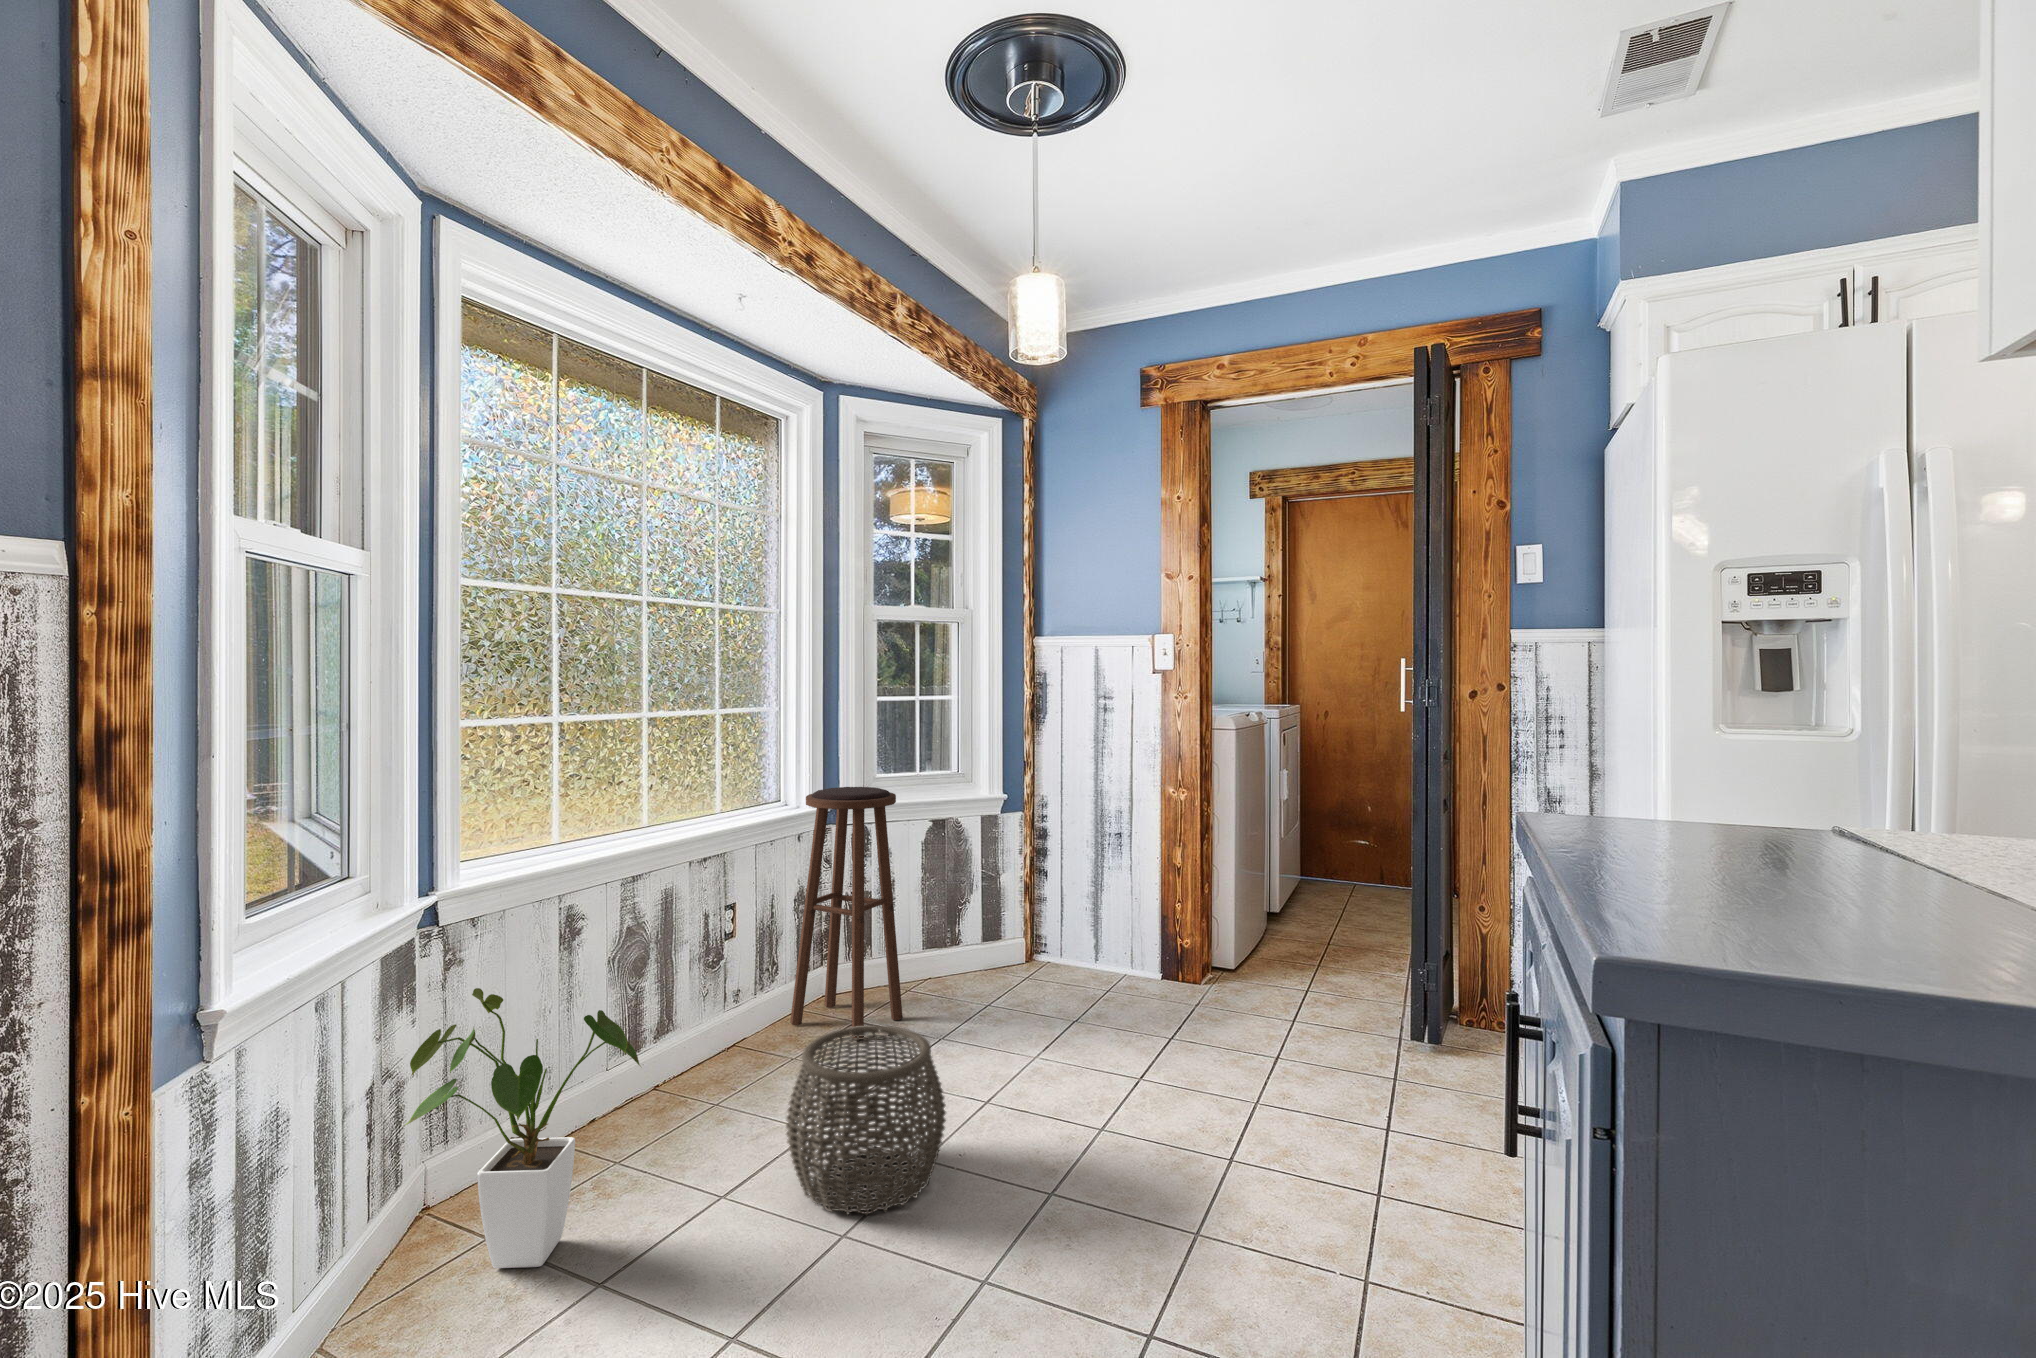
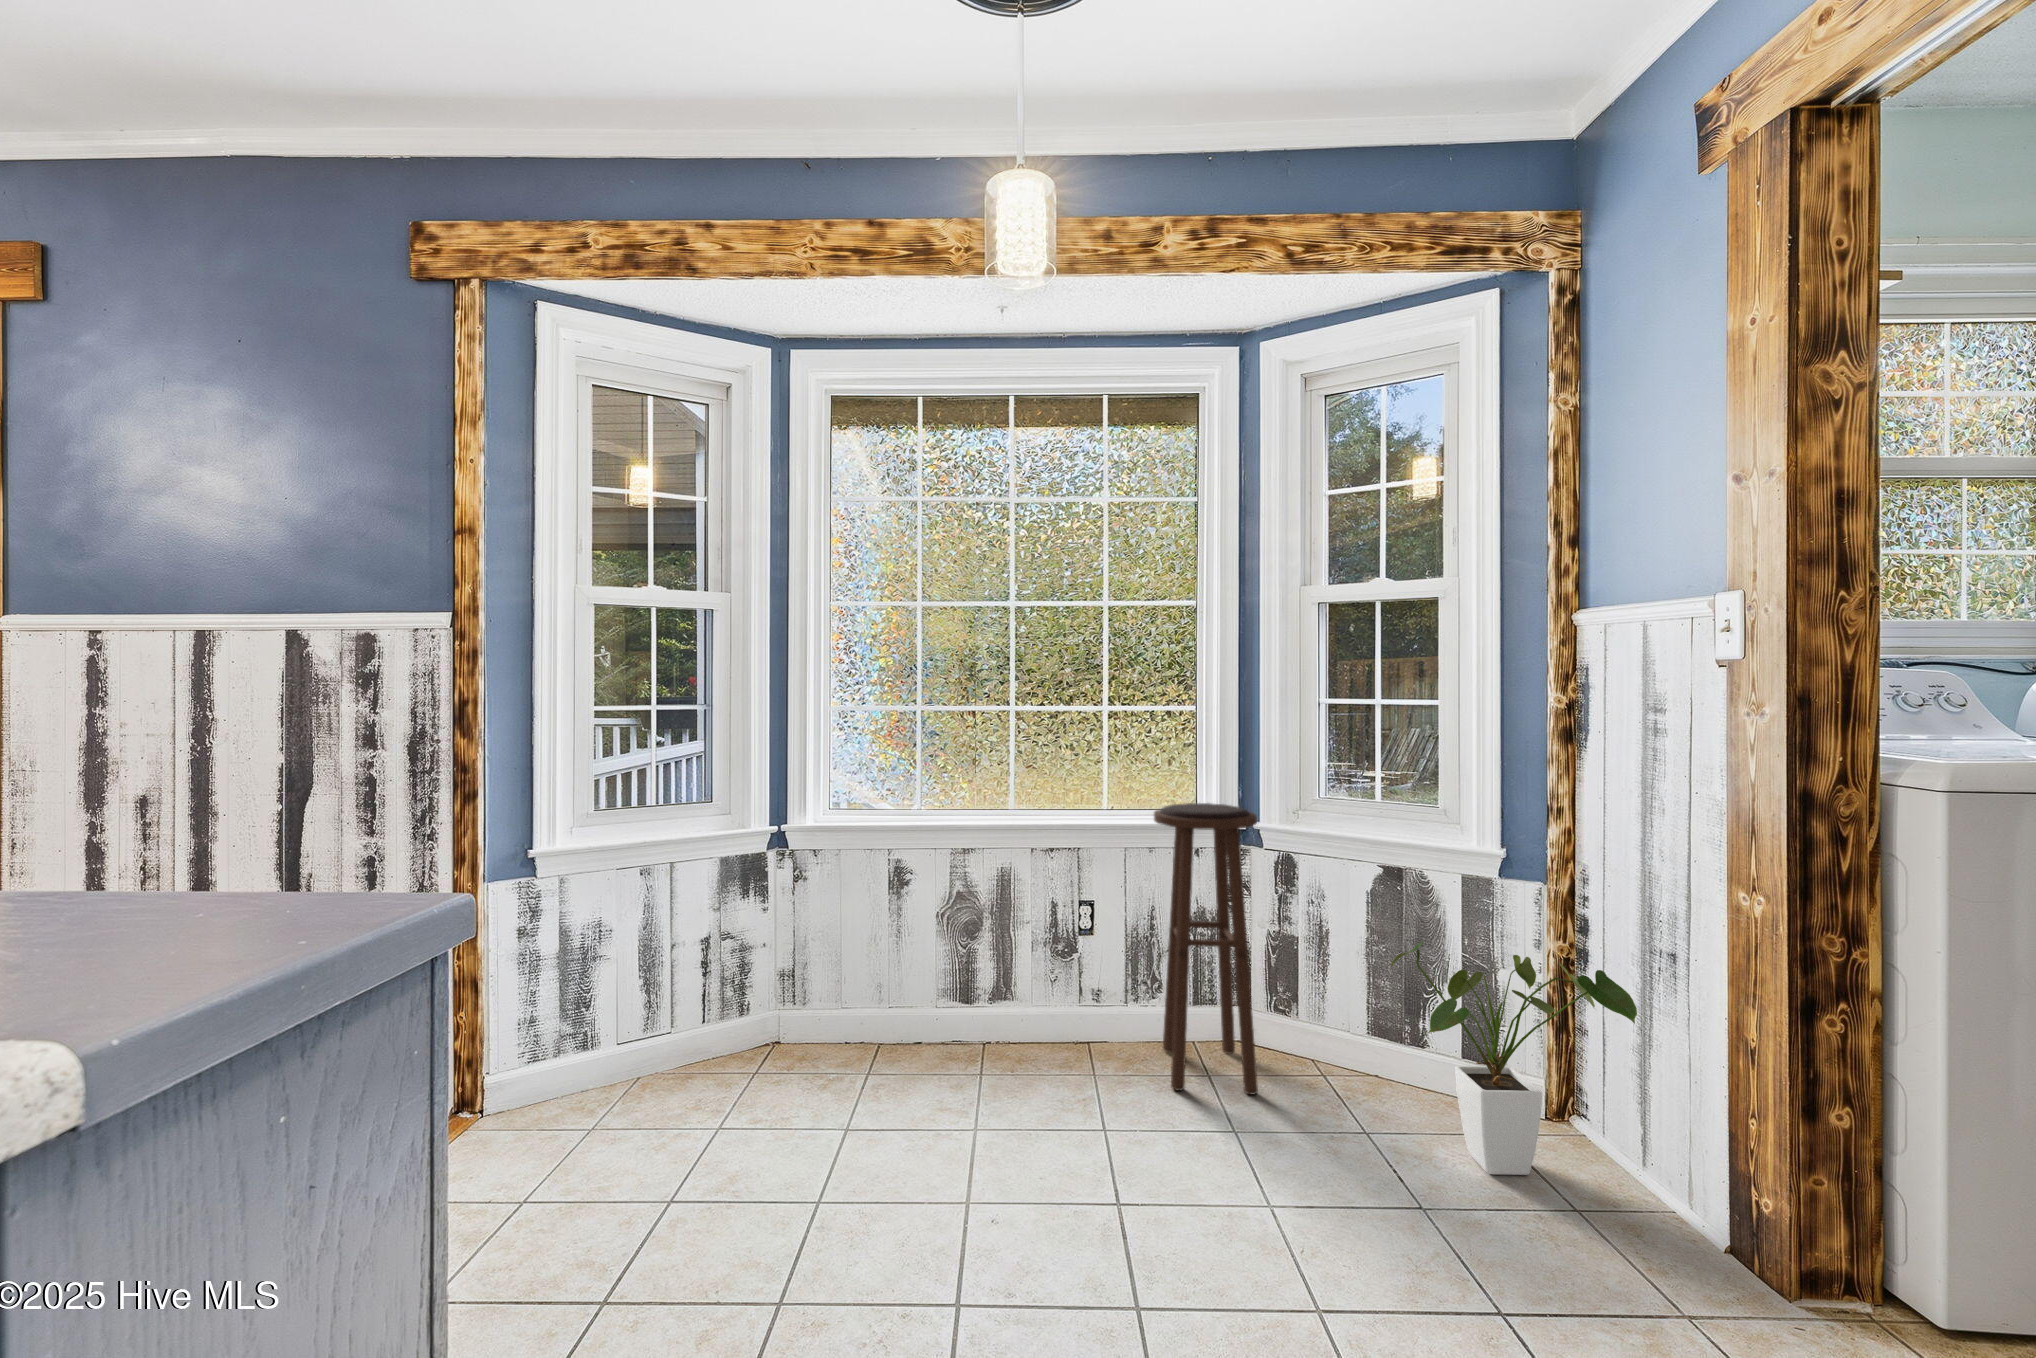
house plant: present [405,988,640,1268] -> present [1391,942,1637,1175]
woven basket: present [786,1025,946,1215] -> none [830,1026,990,1223]

